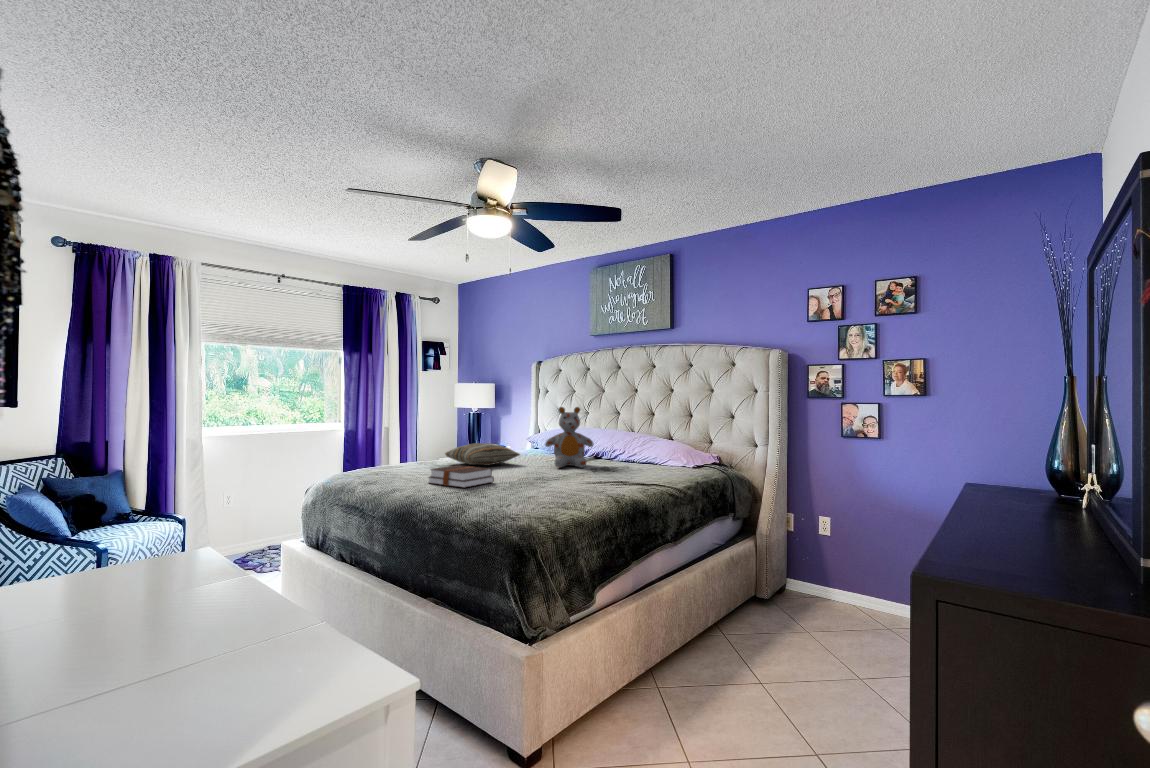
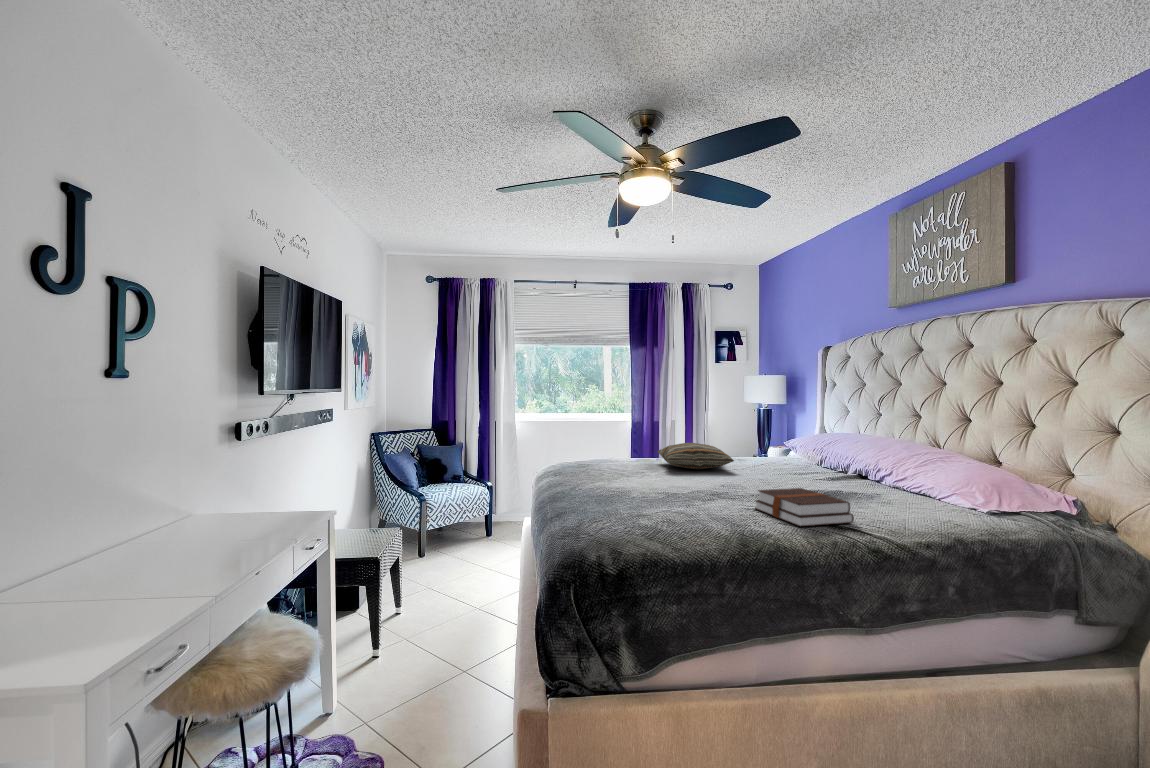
stuffed bear: present [545,407,593,468] -> none [762,404,829,486]
hardback book: present [429,465,494,488] -> present [755,488,854,526]

